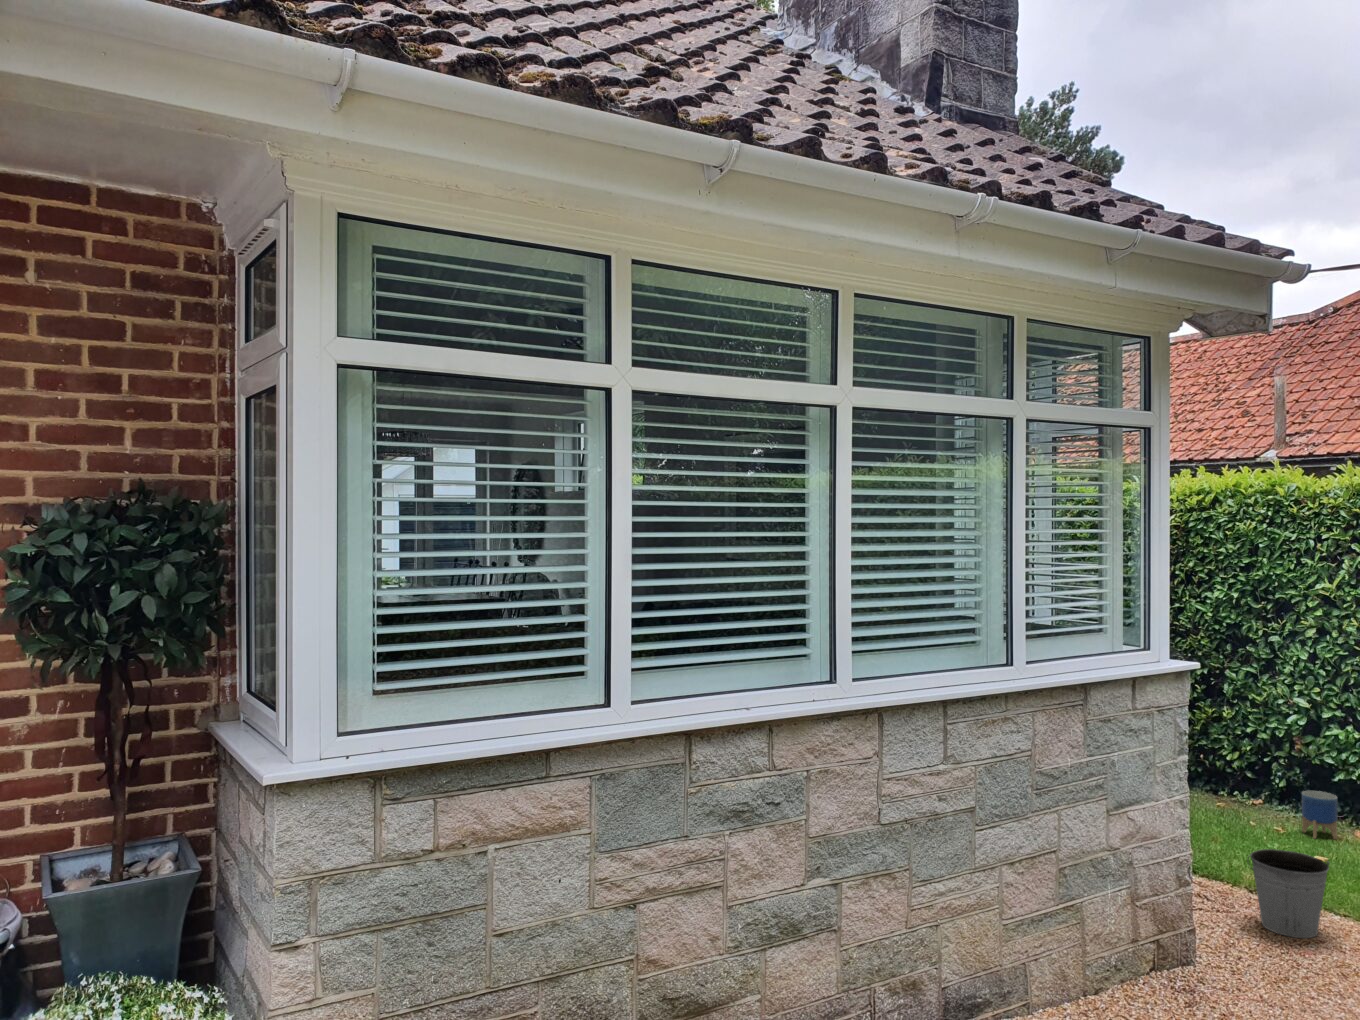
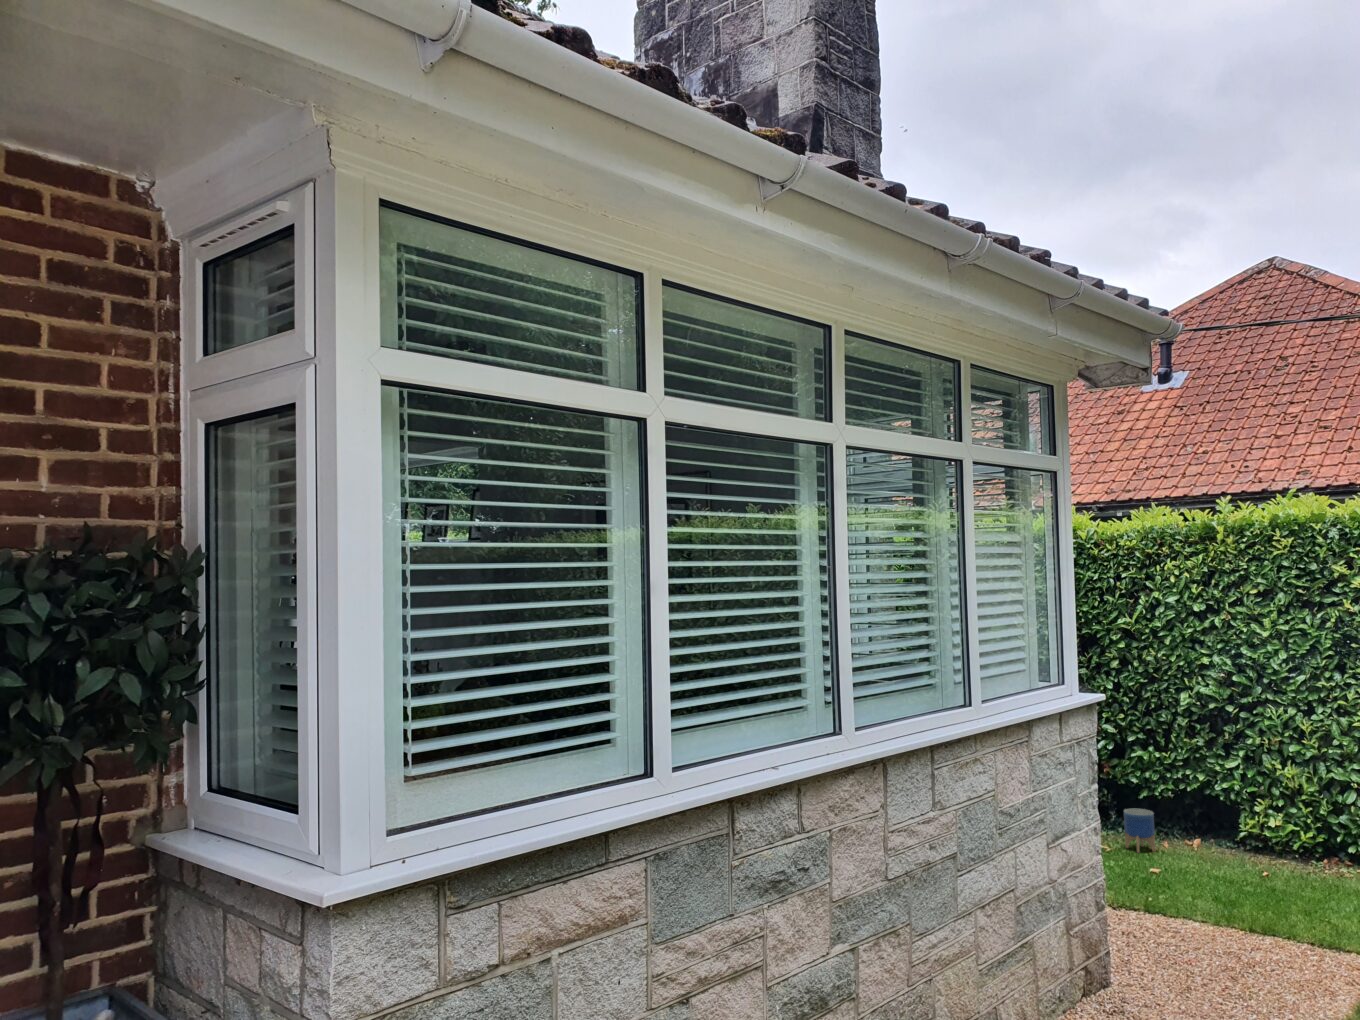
bucket: present [1250,849,1329,938] -> none [1126,865,1197,946]

